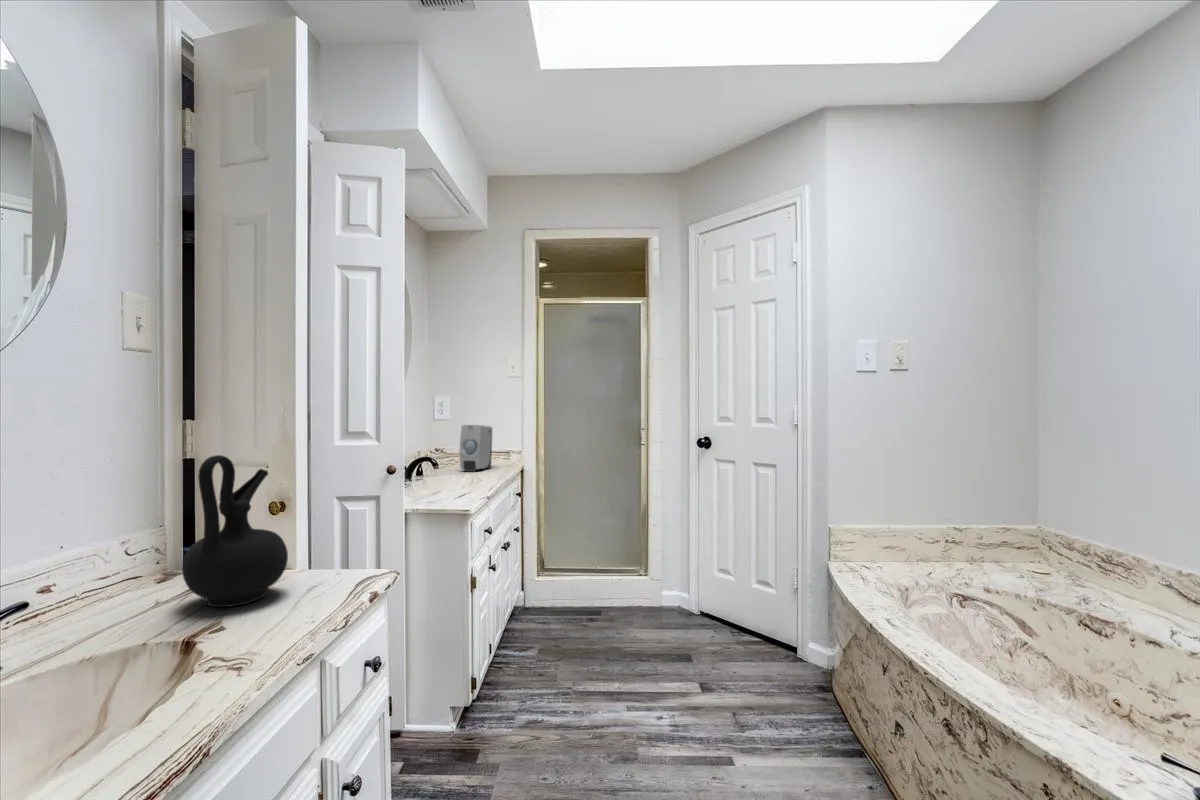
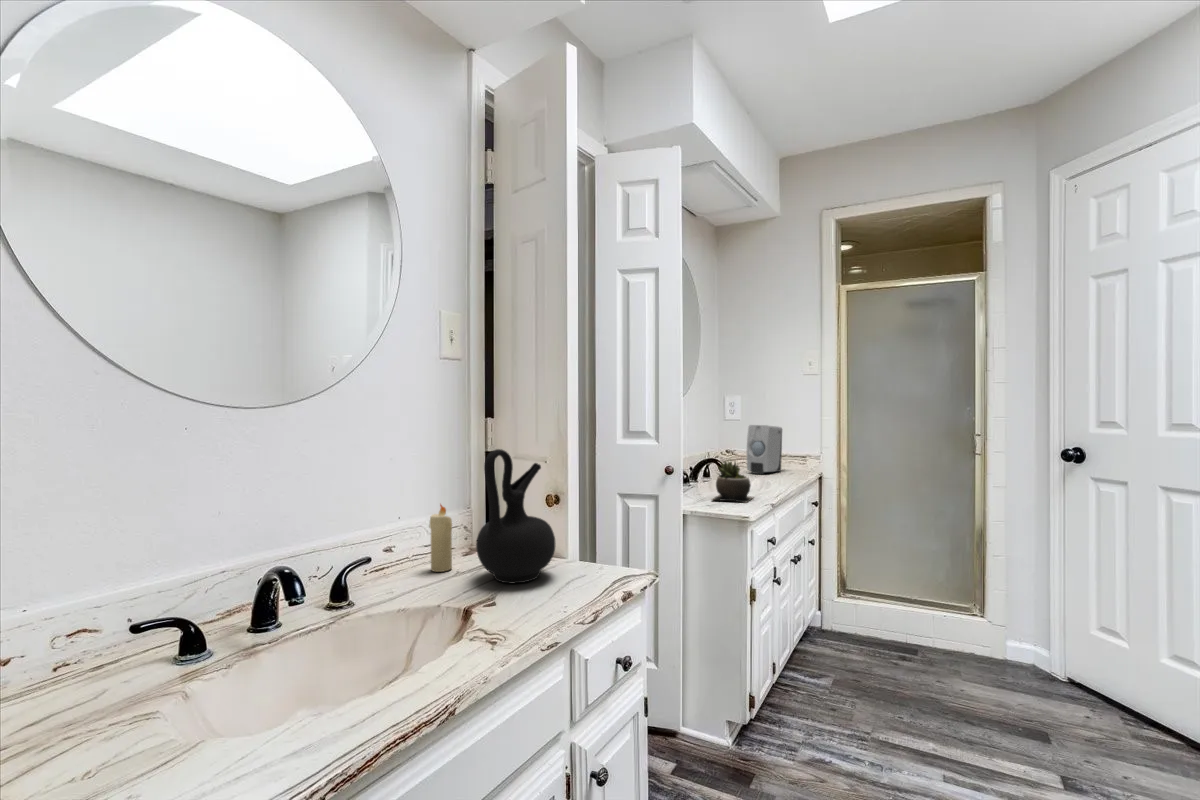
succulent plant: none [433,458,473,498] -> present [712,462,753,503]
candle: none [104,526,140,611] -> present [430,504,452,572]

